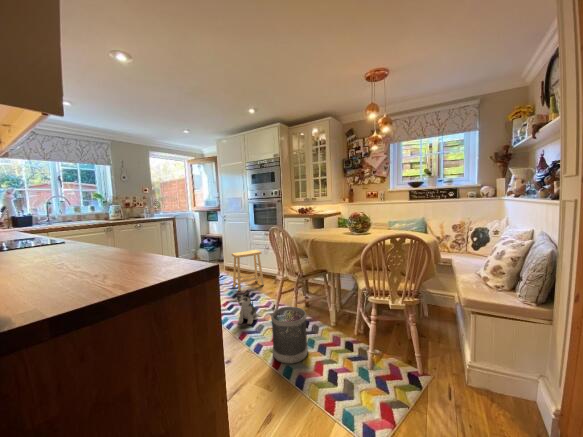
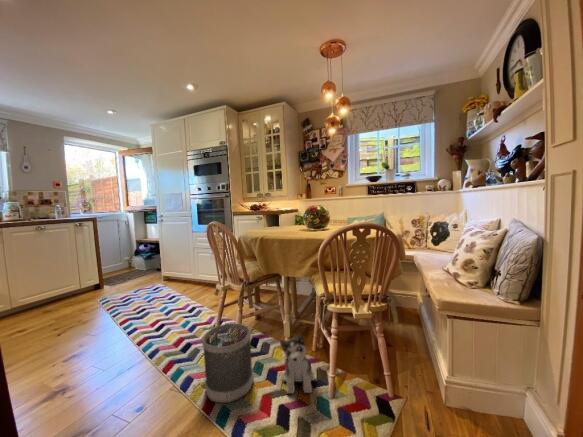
footstool: present [232,250,264,291] -> none [167,253,208,304]
plush toy: present [236,291,258,324] -> present [280,333,315,393]

